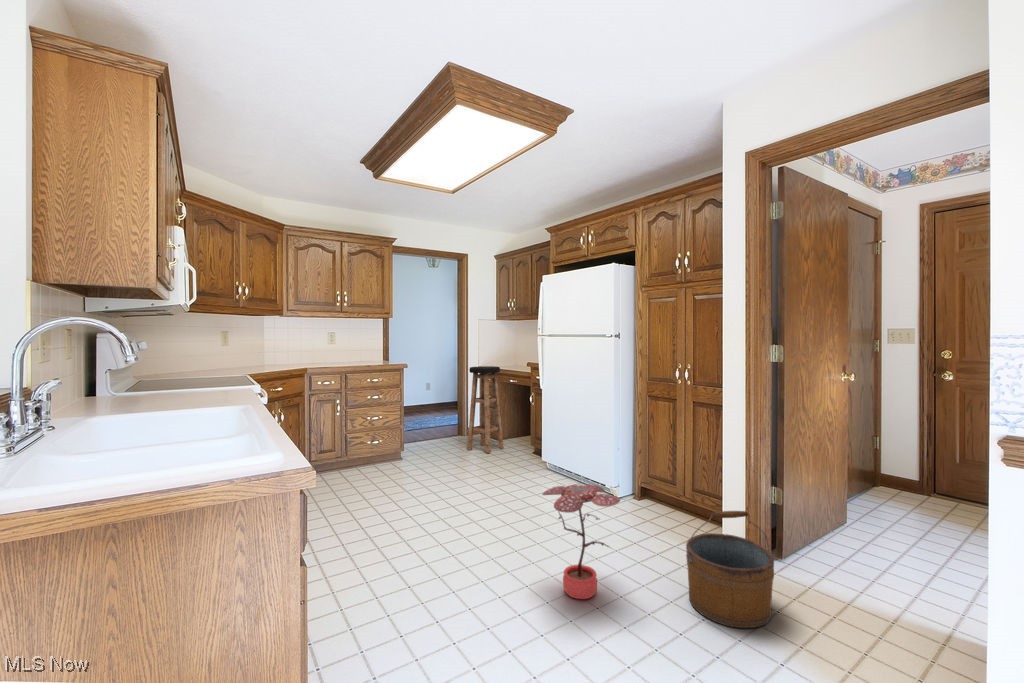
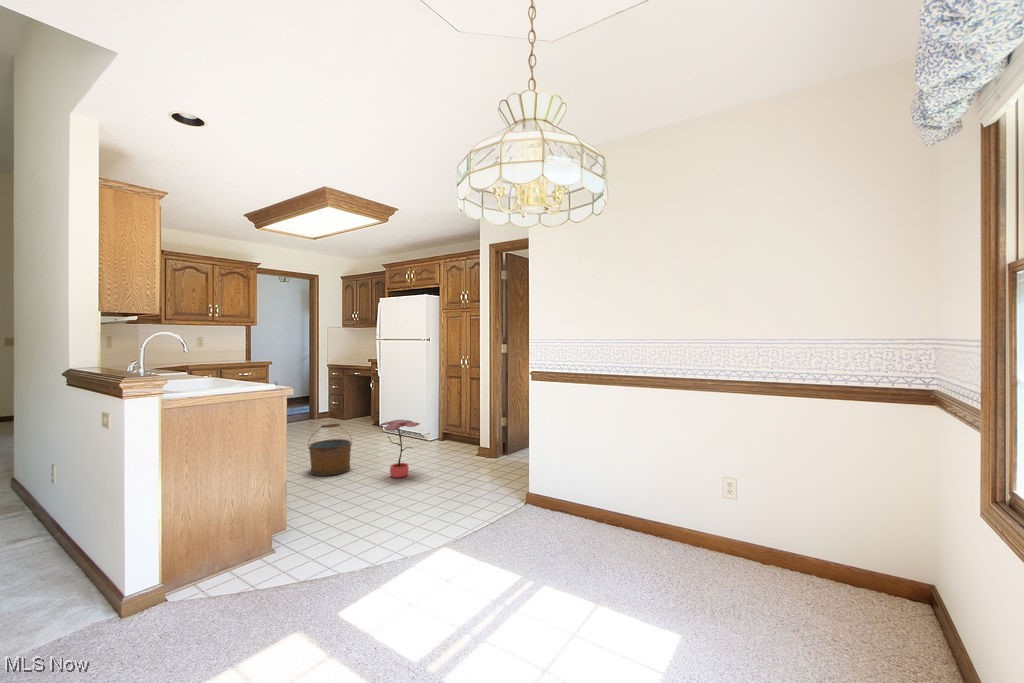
bar stool: present [467,366,503,453] -> none [319,363,349,427]
bucket: present [686,511,774,628] -> present [309,424,352,476]

